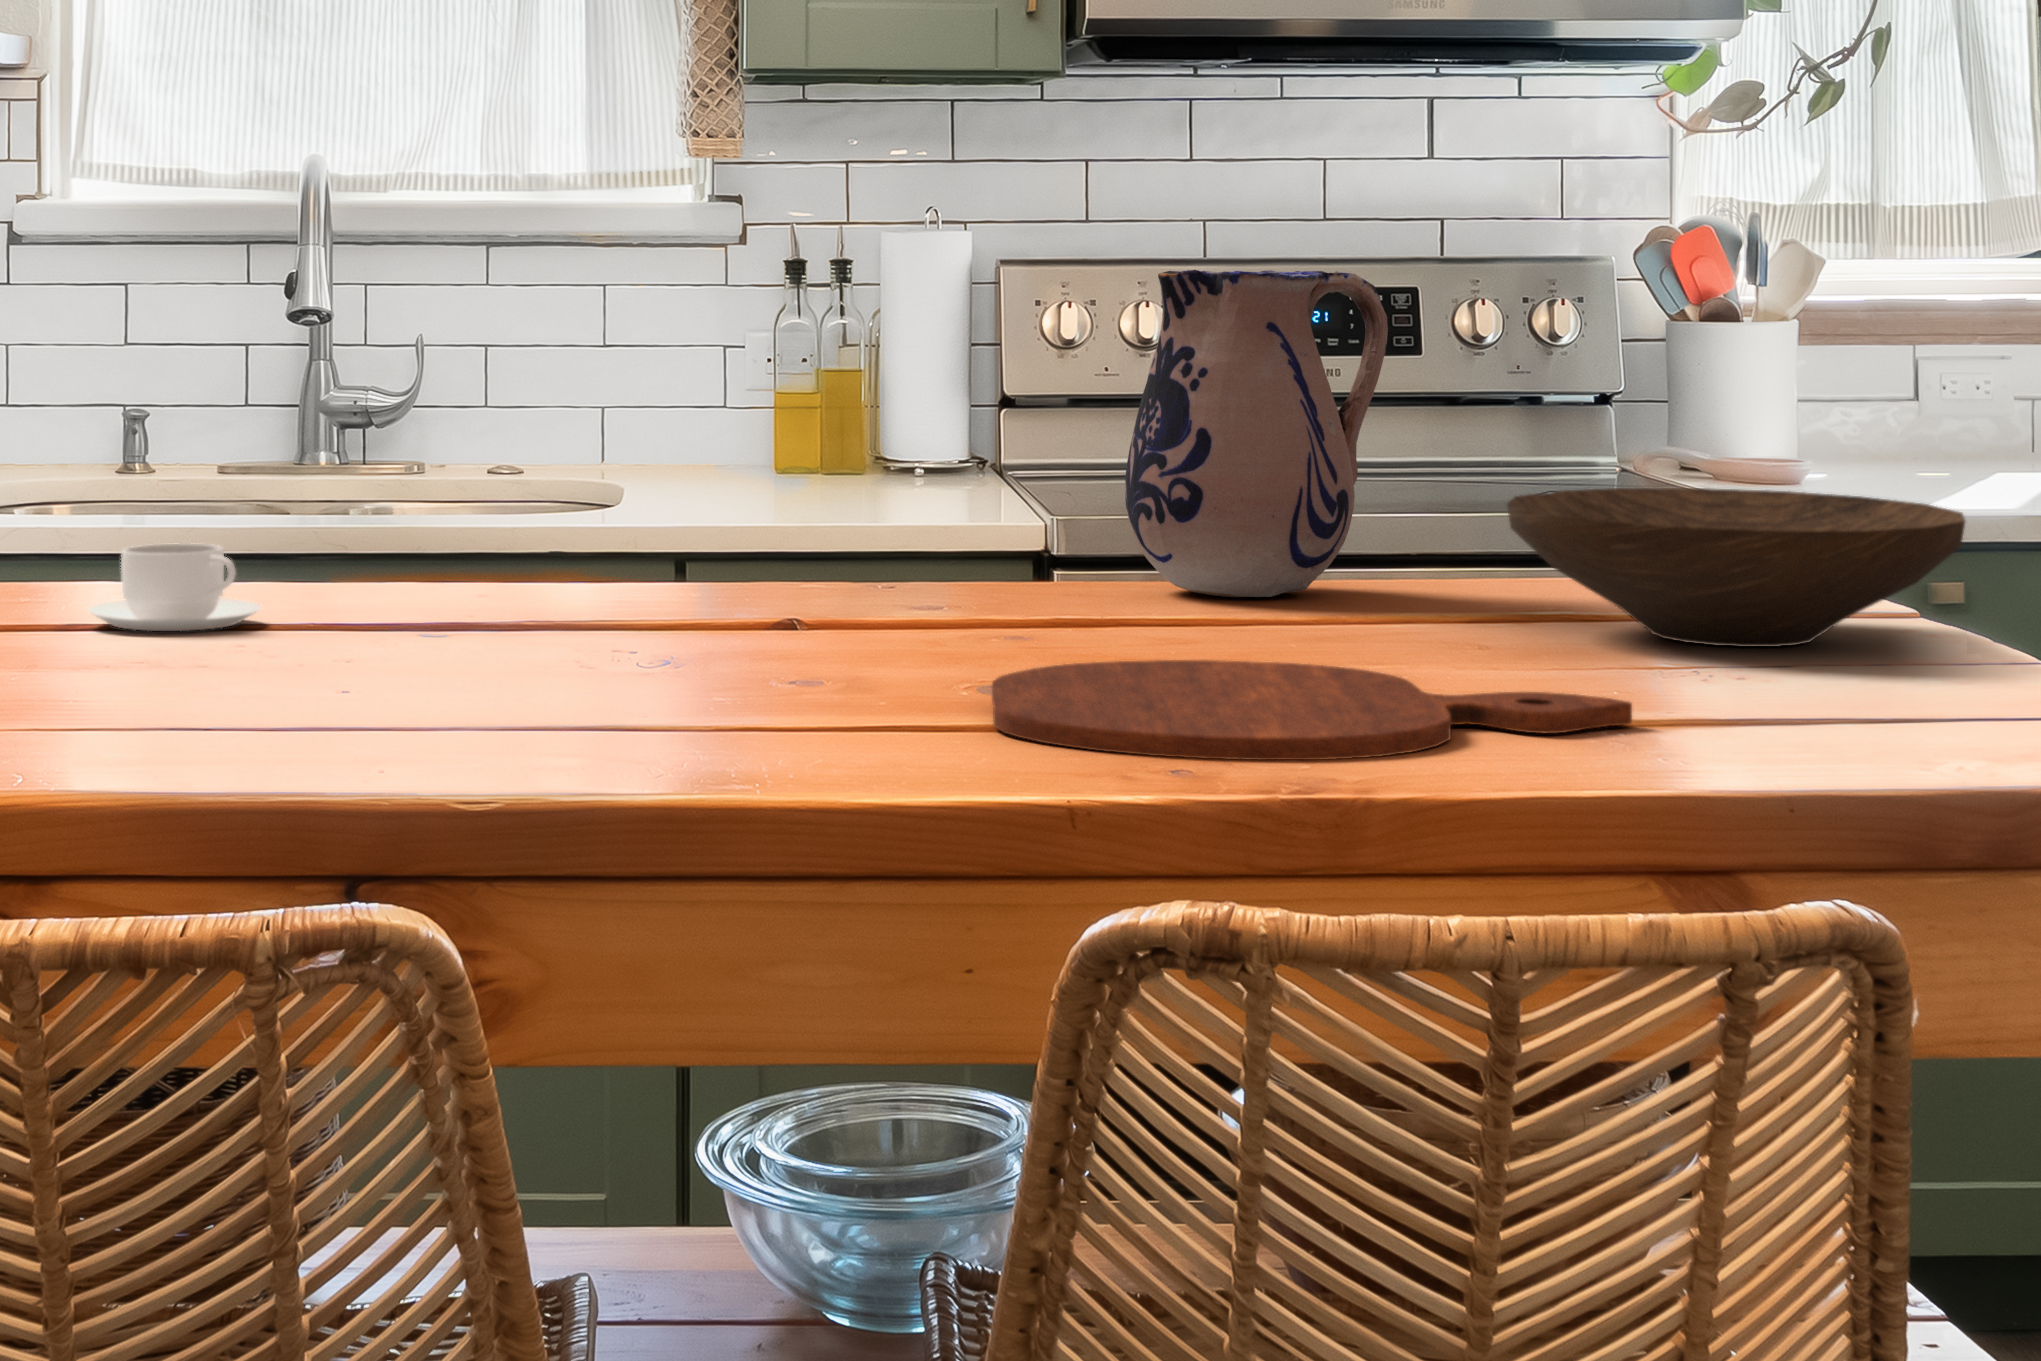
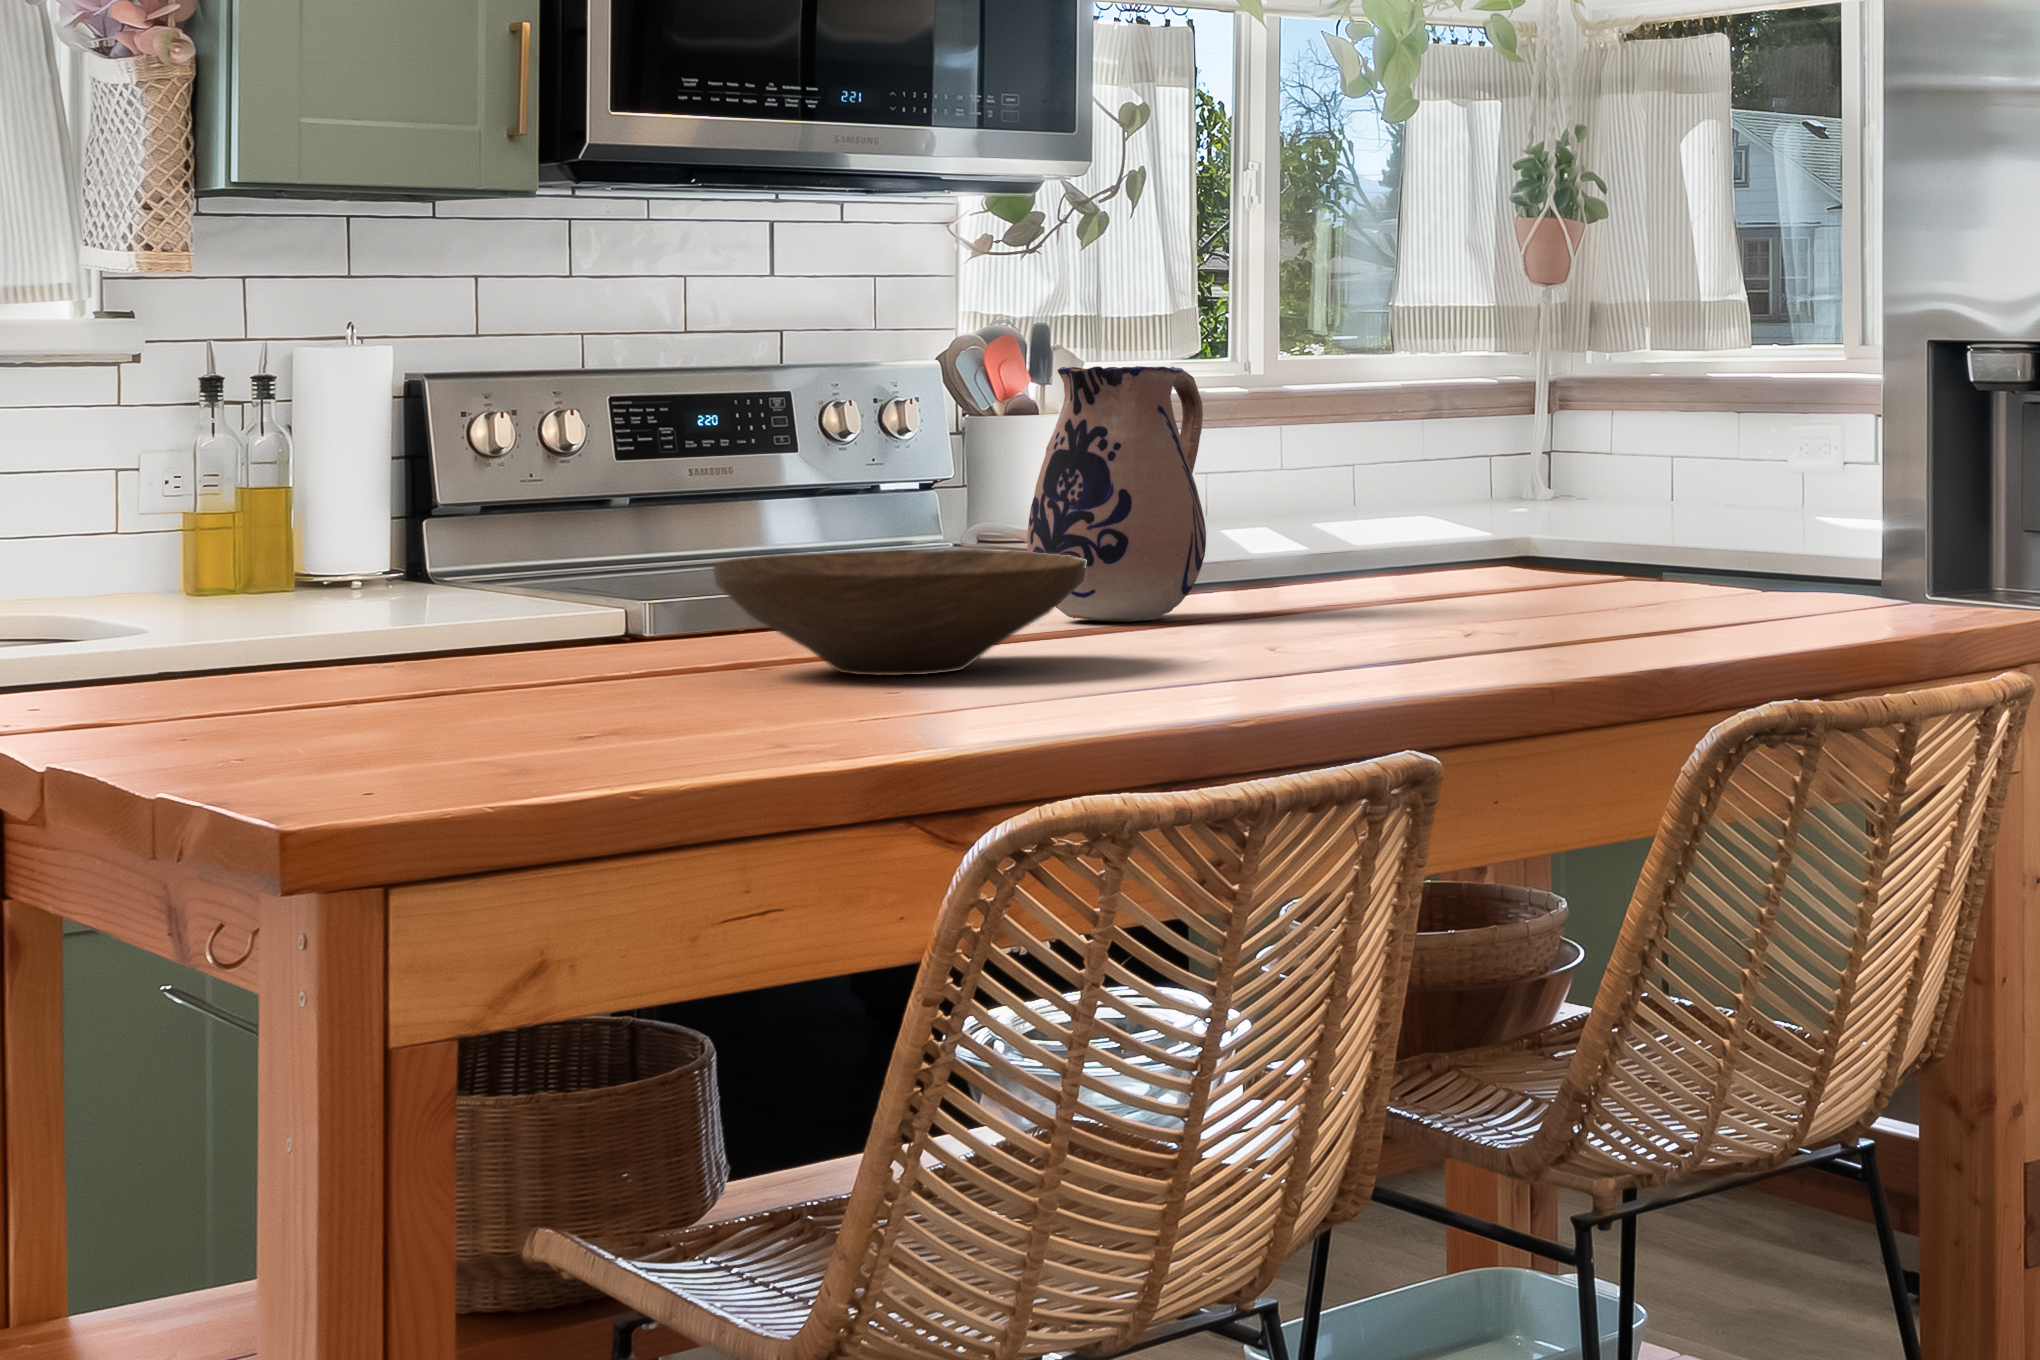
wooden bowl: present [1507,488,1965,647] -> present [713,550,1086,675]
coffee cup: present [89,543,261,631] -> none [370,619,533,695]
cutting board: present [992,660,1632,760] -> none [1299,631,1679,678]

